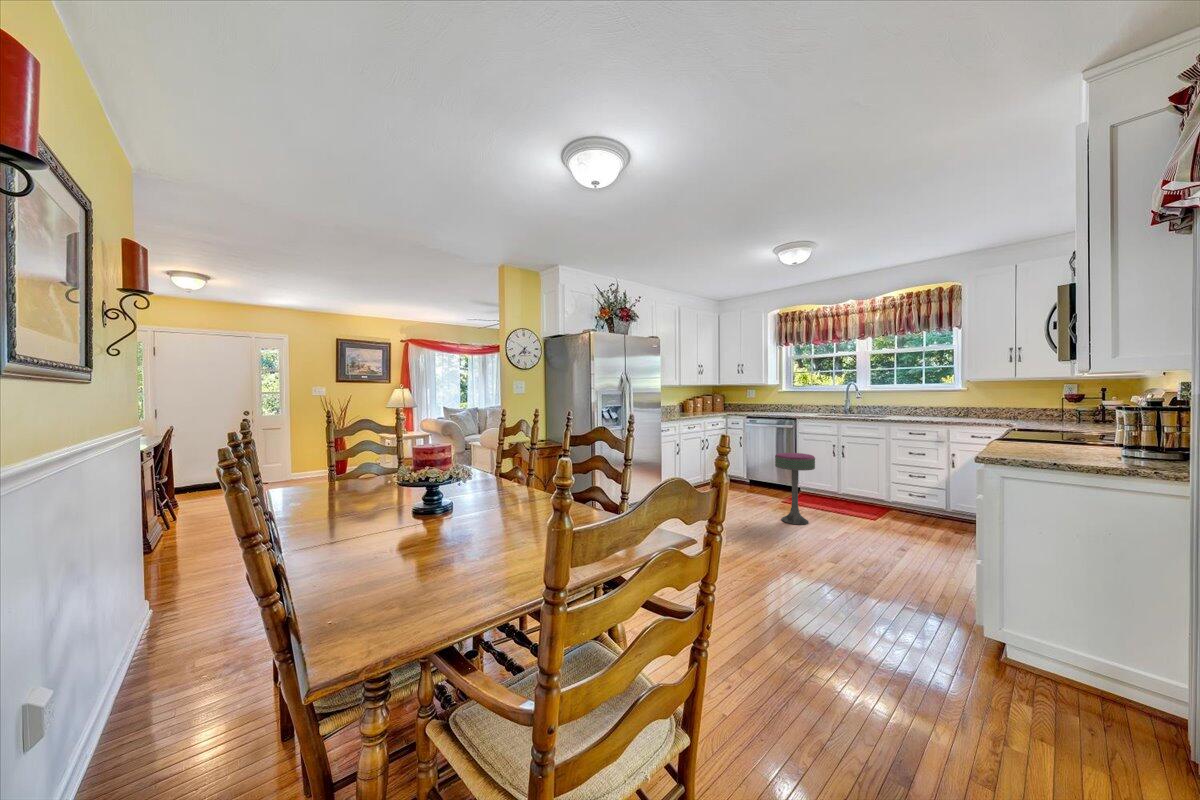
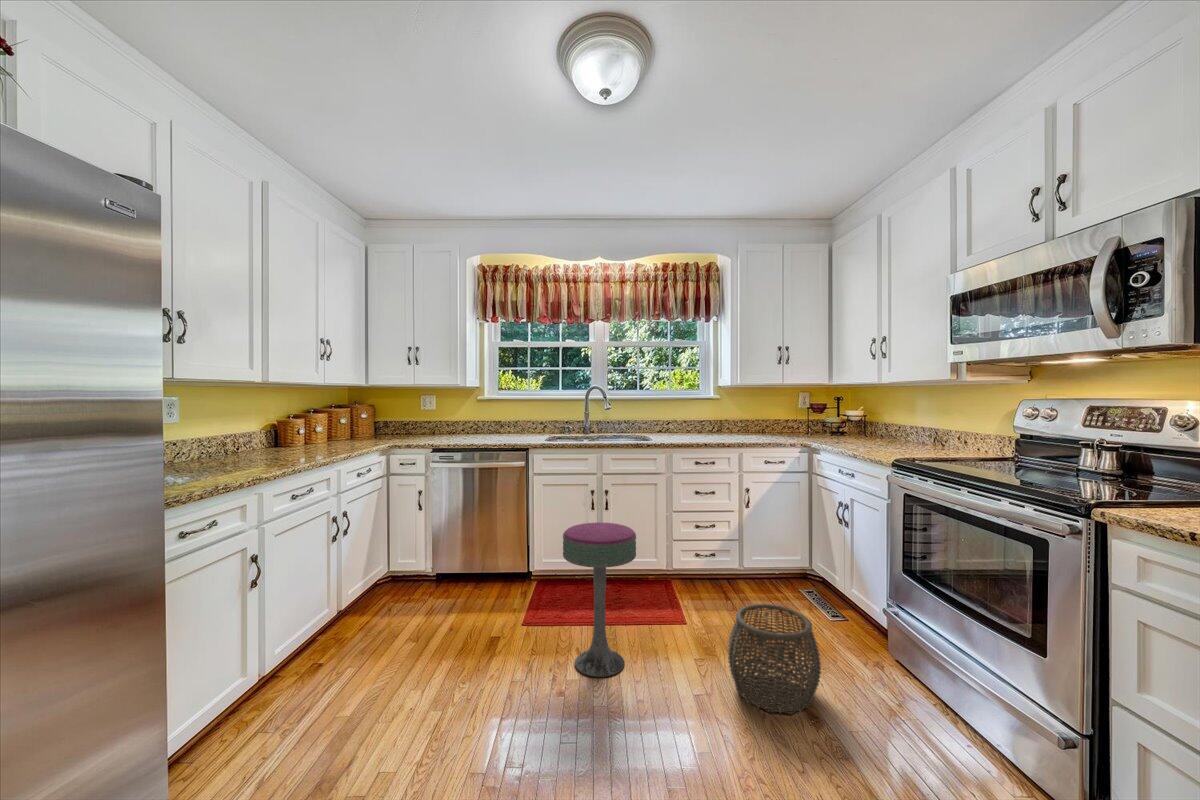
woven basket: none [846,503,904,555] -> present [728,604,821,714]

